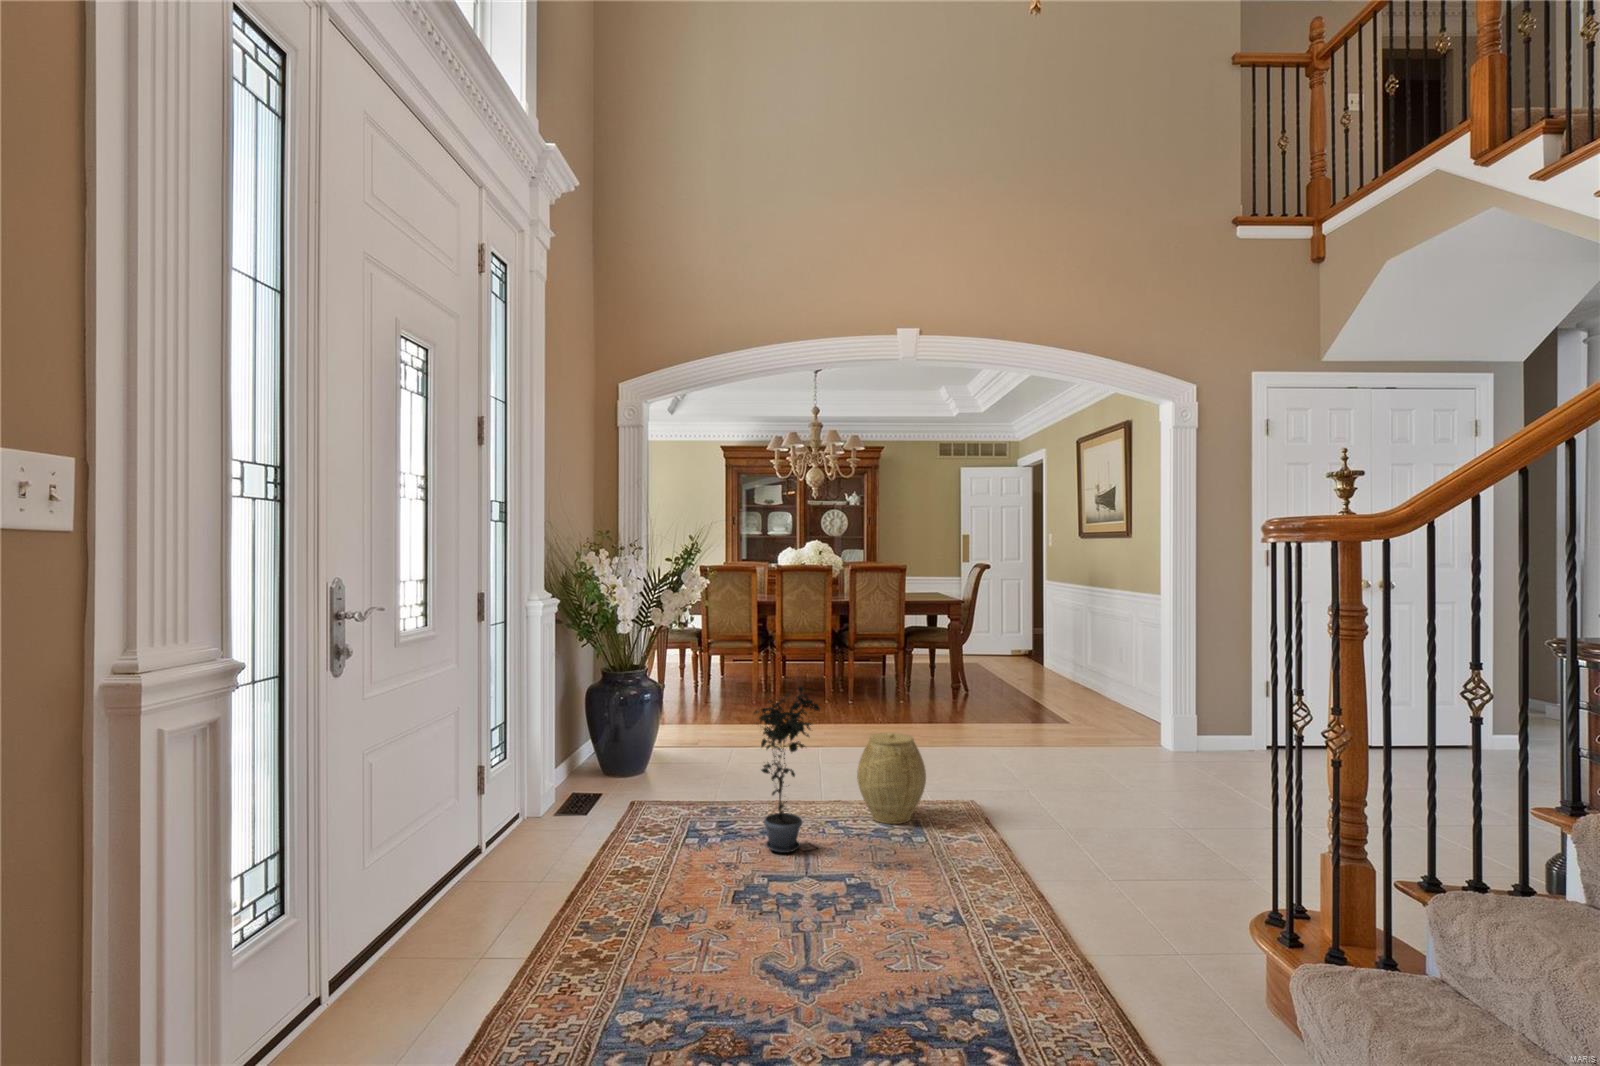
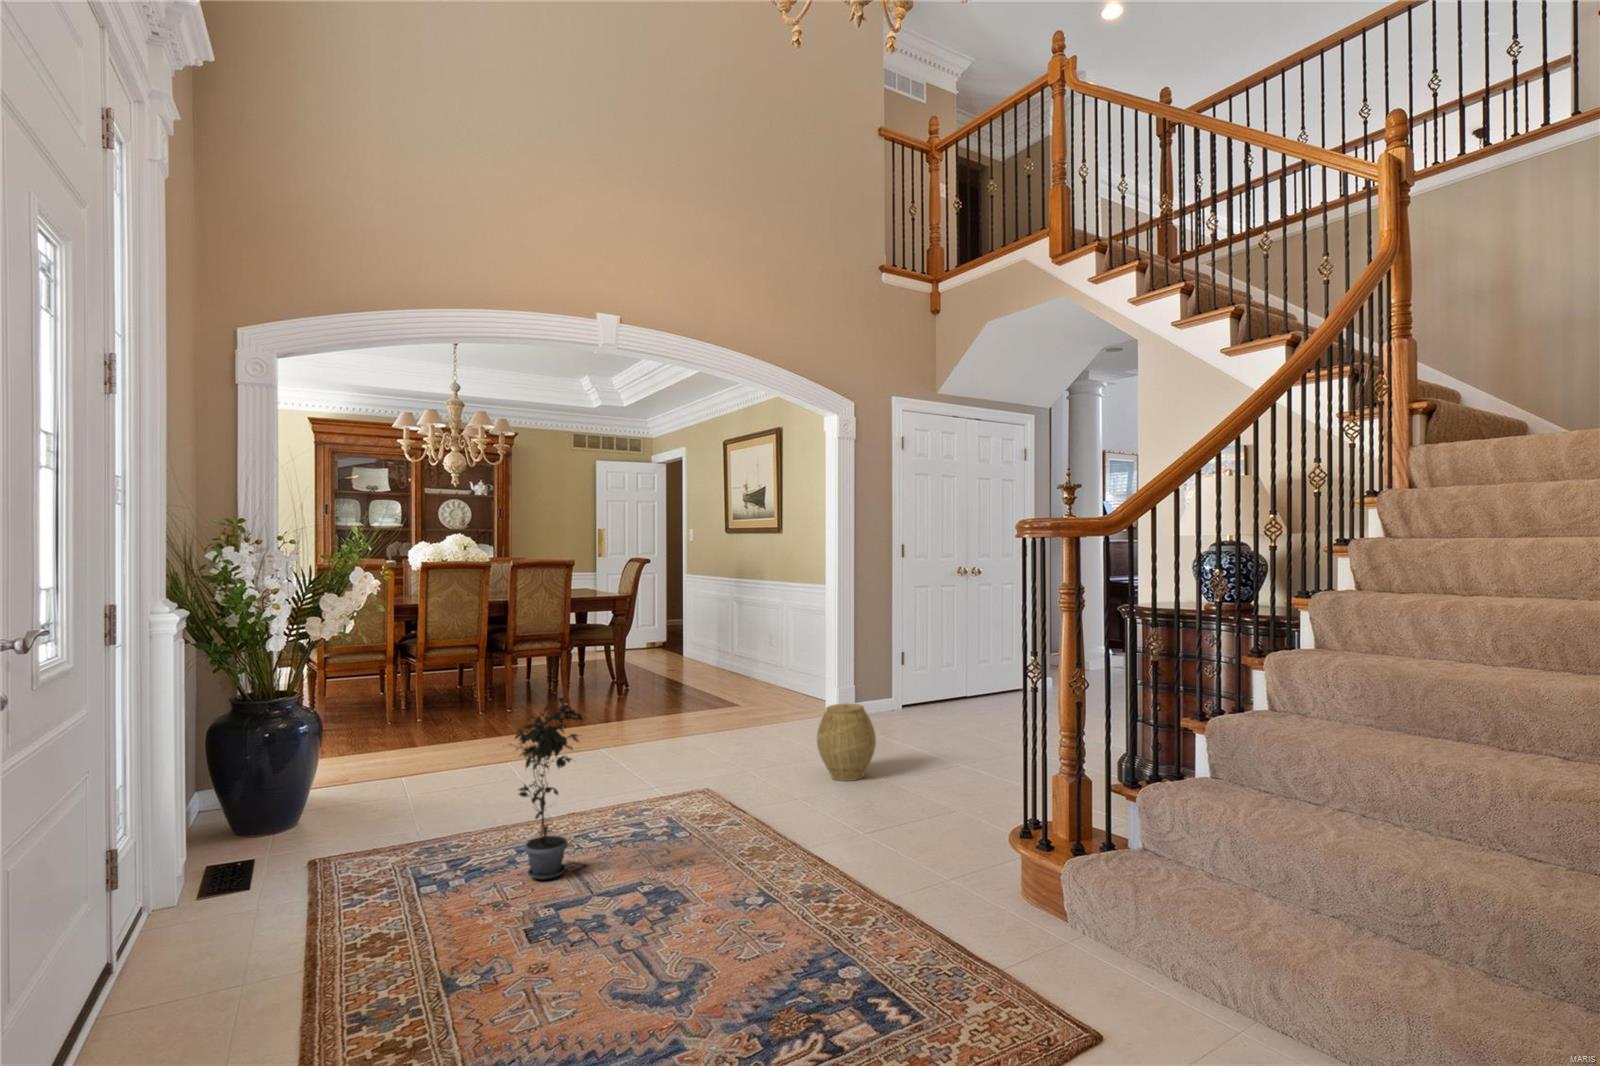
woven basket: present [857,733,926,824] -> present [817,703,876,781]

